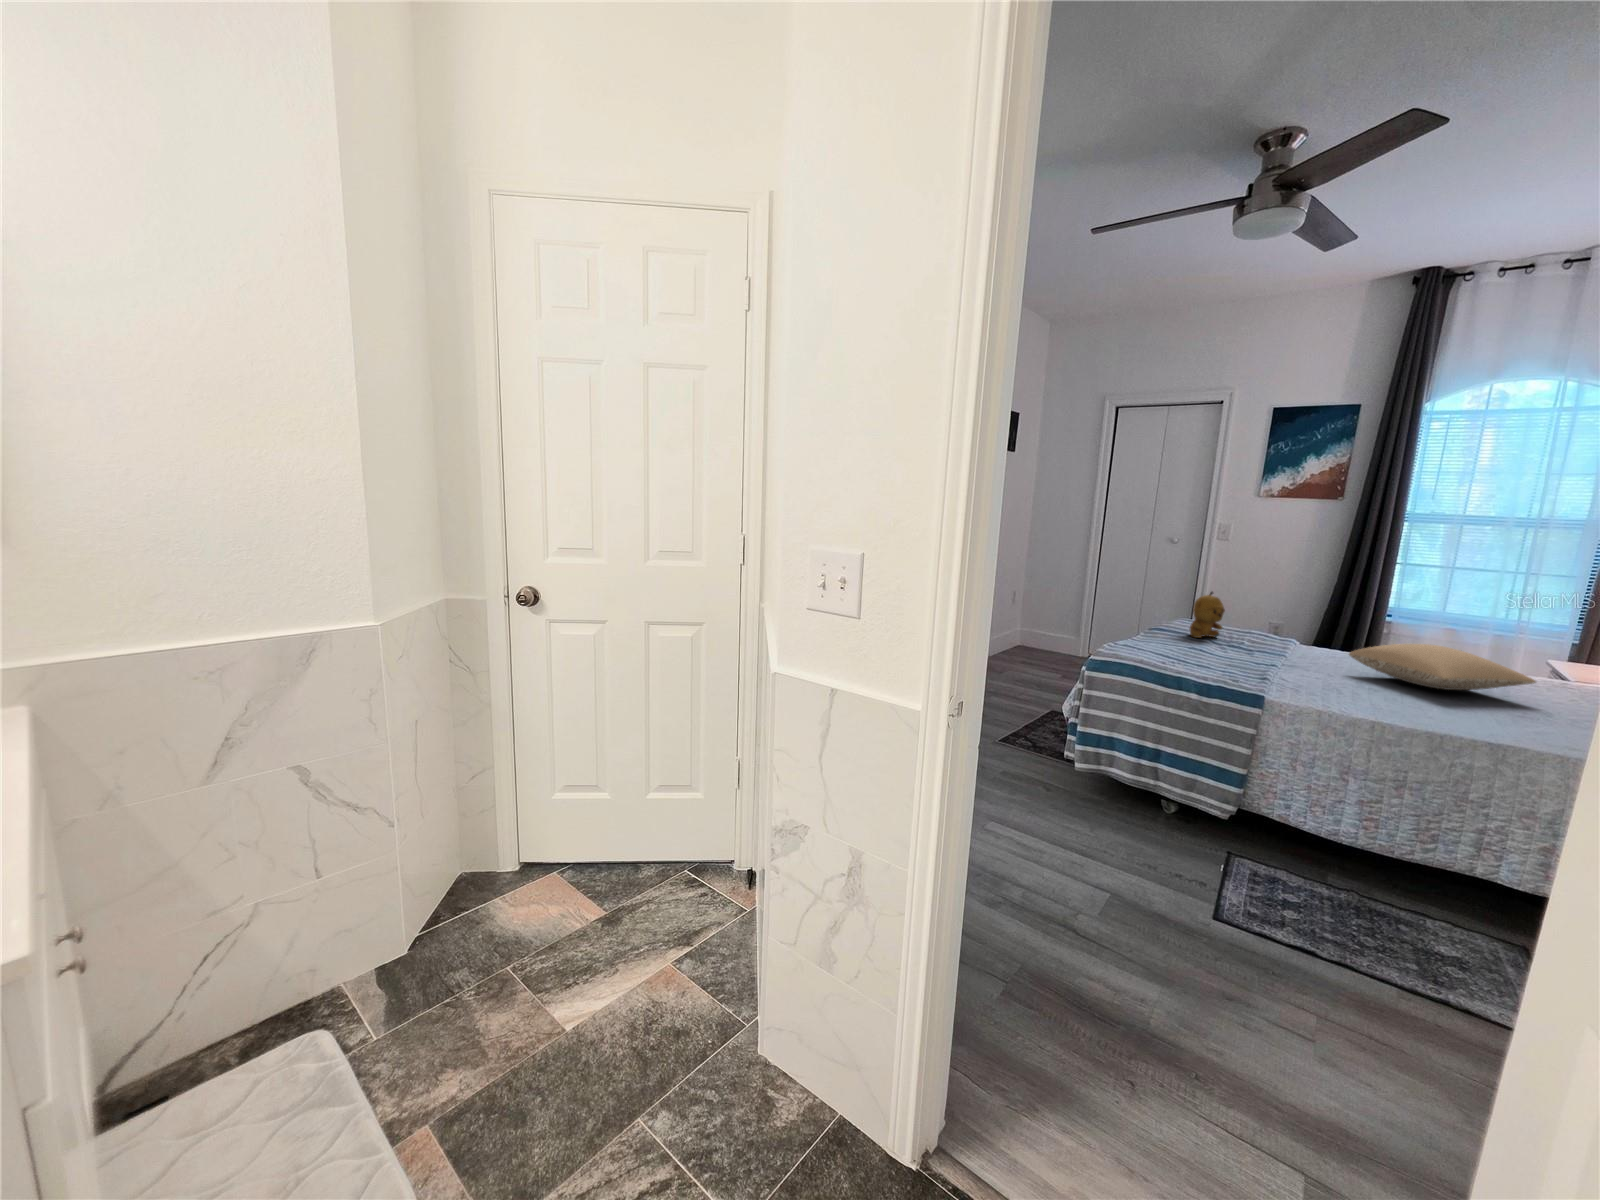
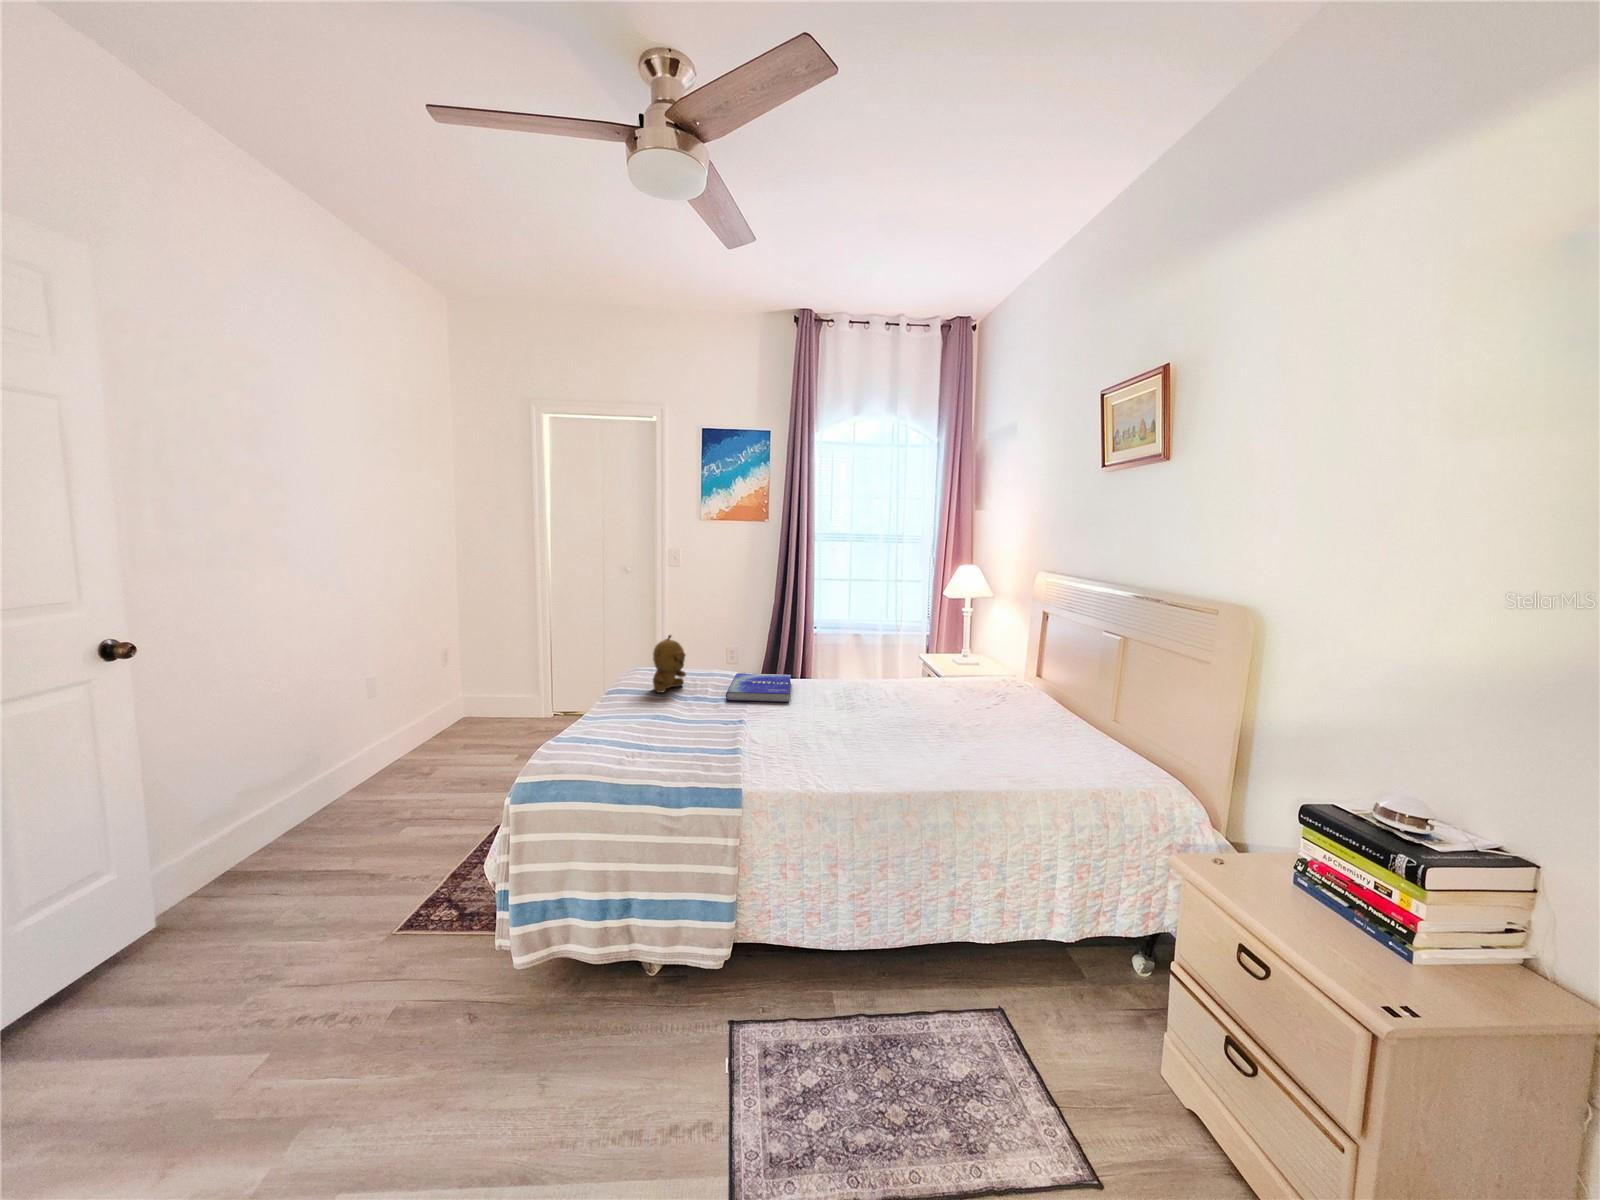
book: none [1261,637,1340,665] -> present [726,673,791,702]
pillow: present [1349,644,1536,690] -> none [803,668,939,714]

